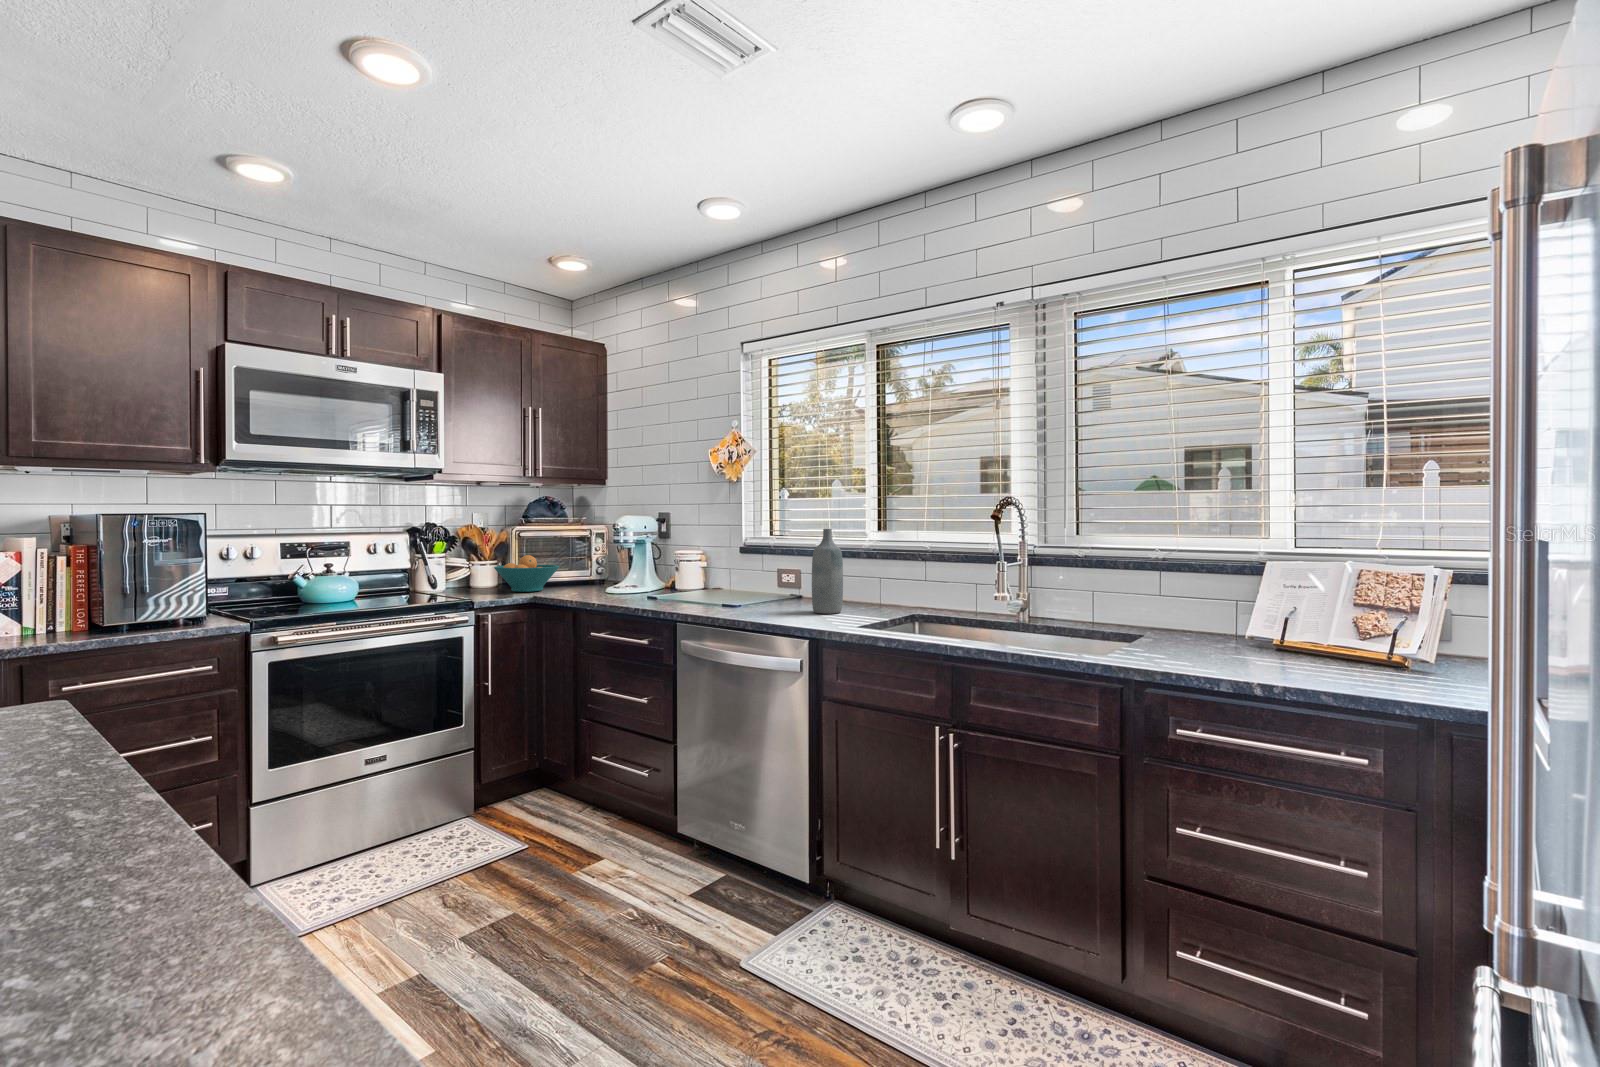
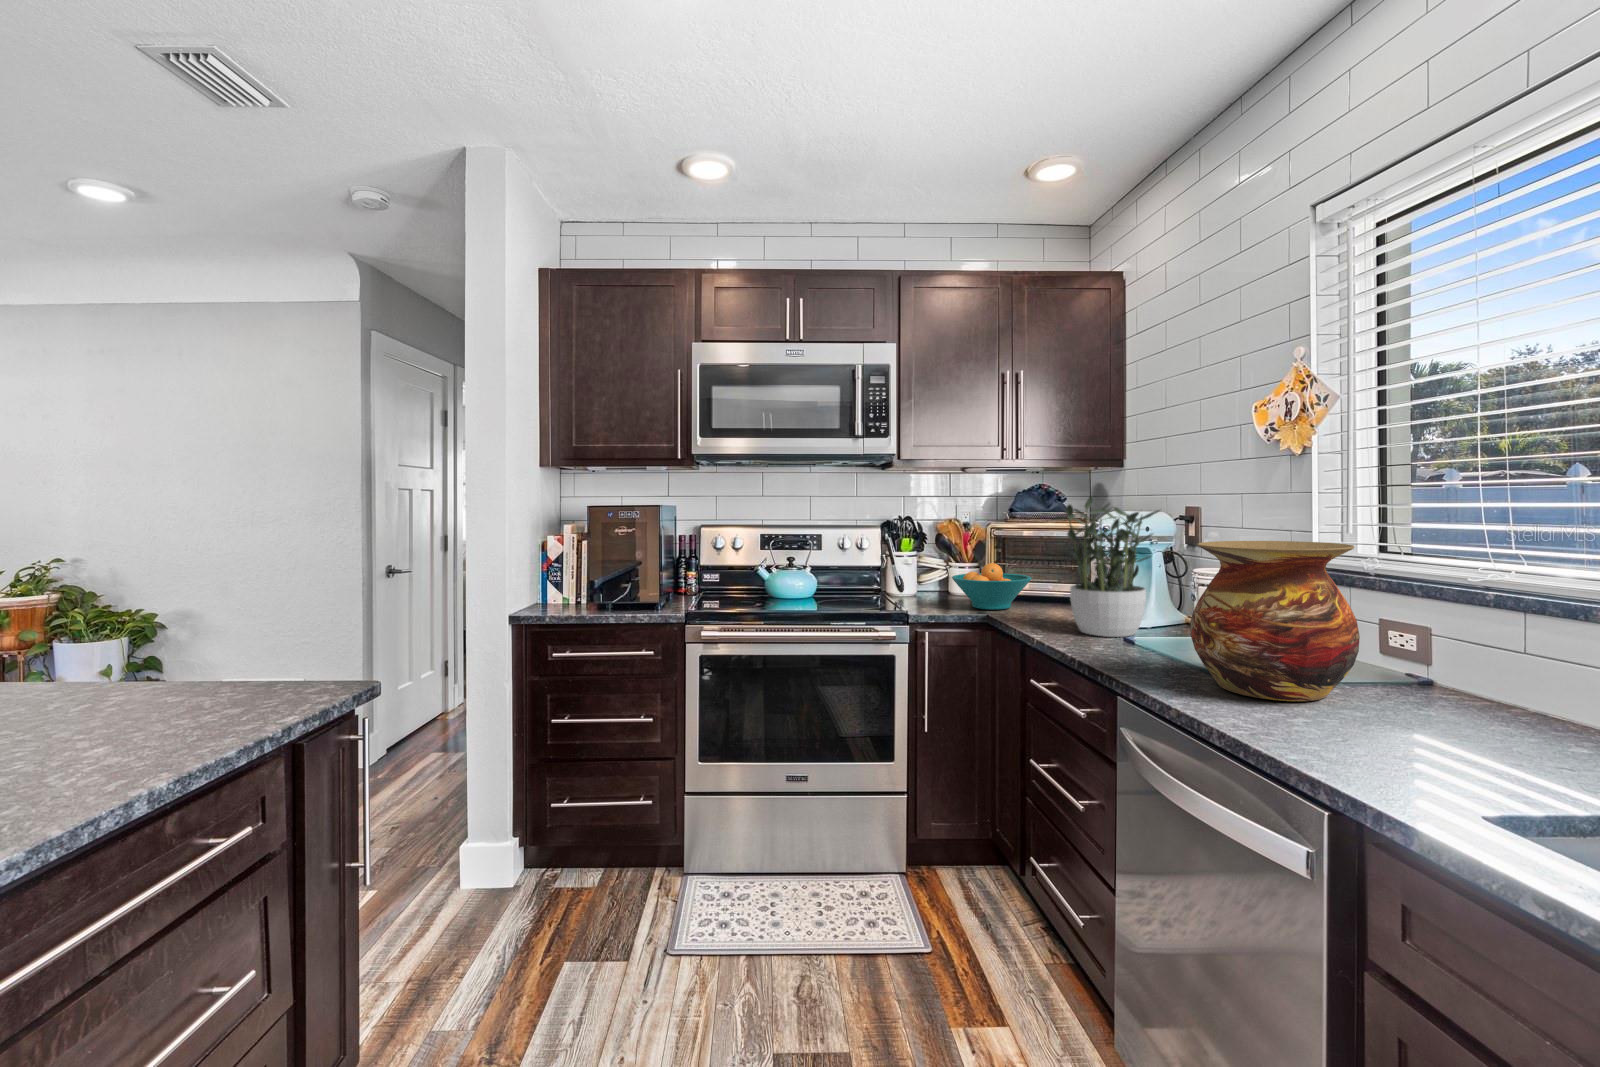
potted plant: none [594,502,662,597] -> present [1052,497,1159,637]
vase: none [707,527,782,608] -> present [1191,541,1360,701]
bottle: present [812,529,843,614] -> none [1416,559,1517,762]

